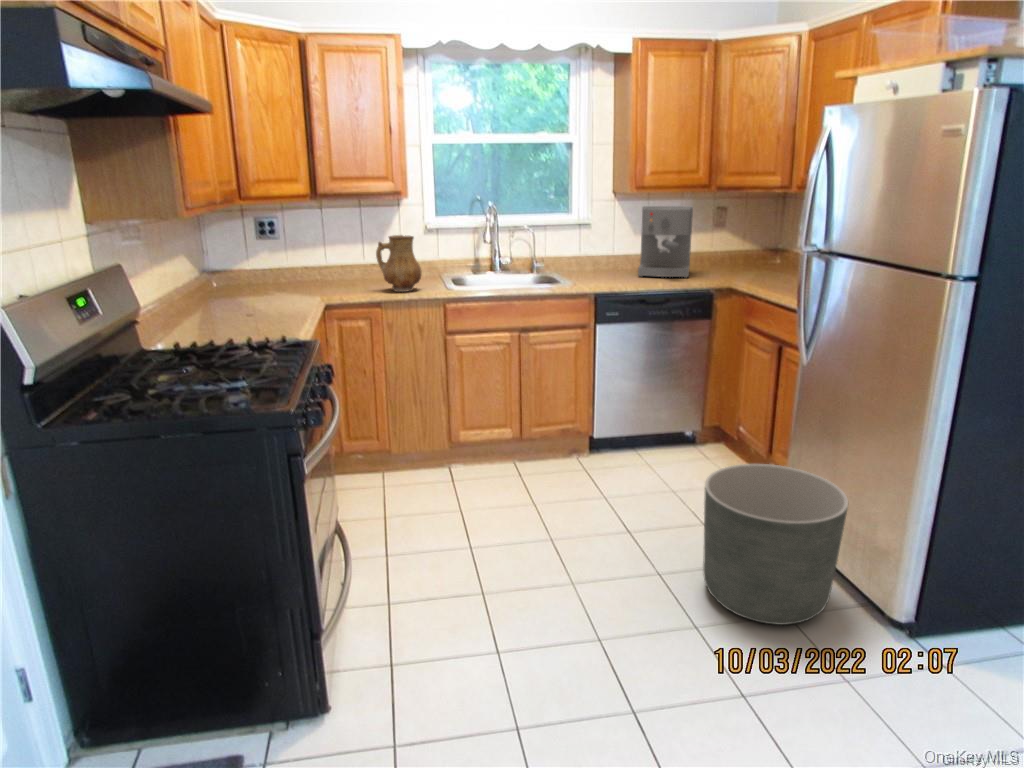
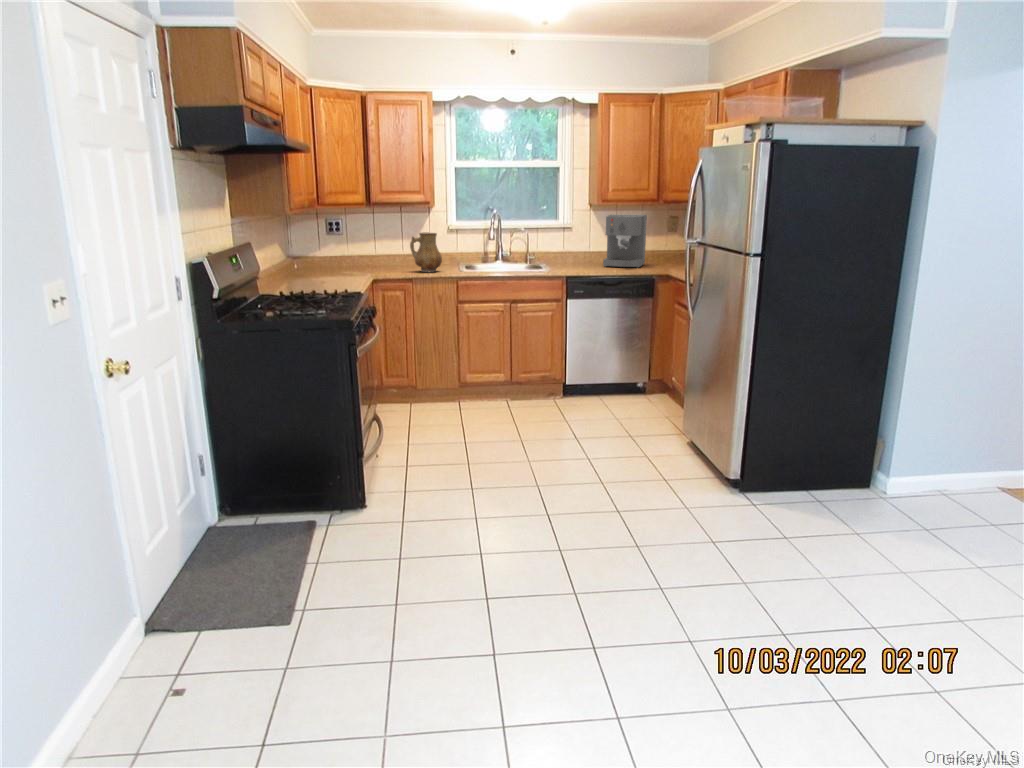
planter: present [703,464,848,625] -> none [613,384,703,482]

